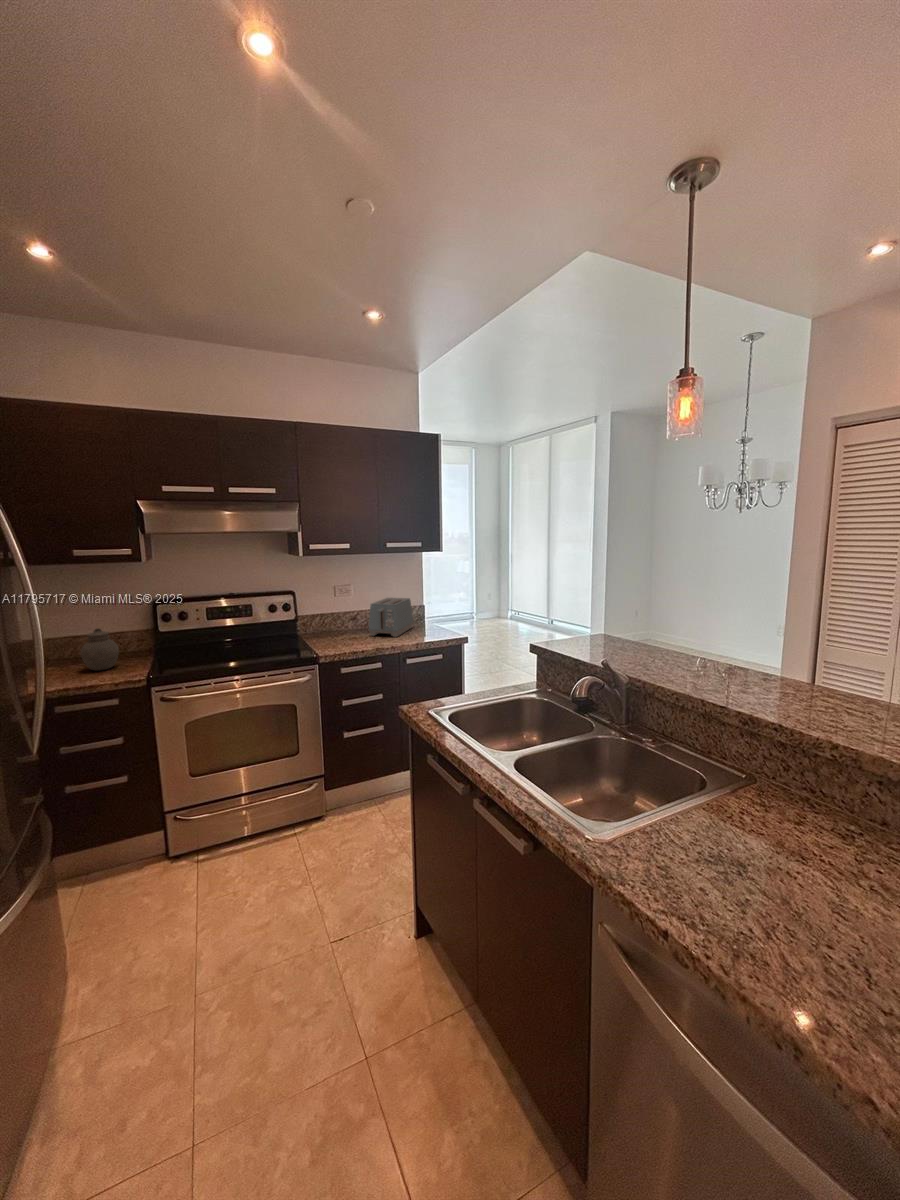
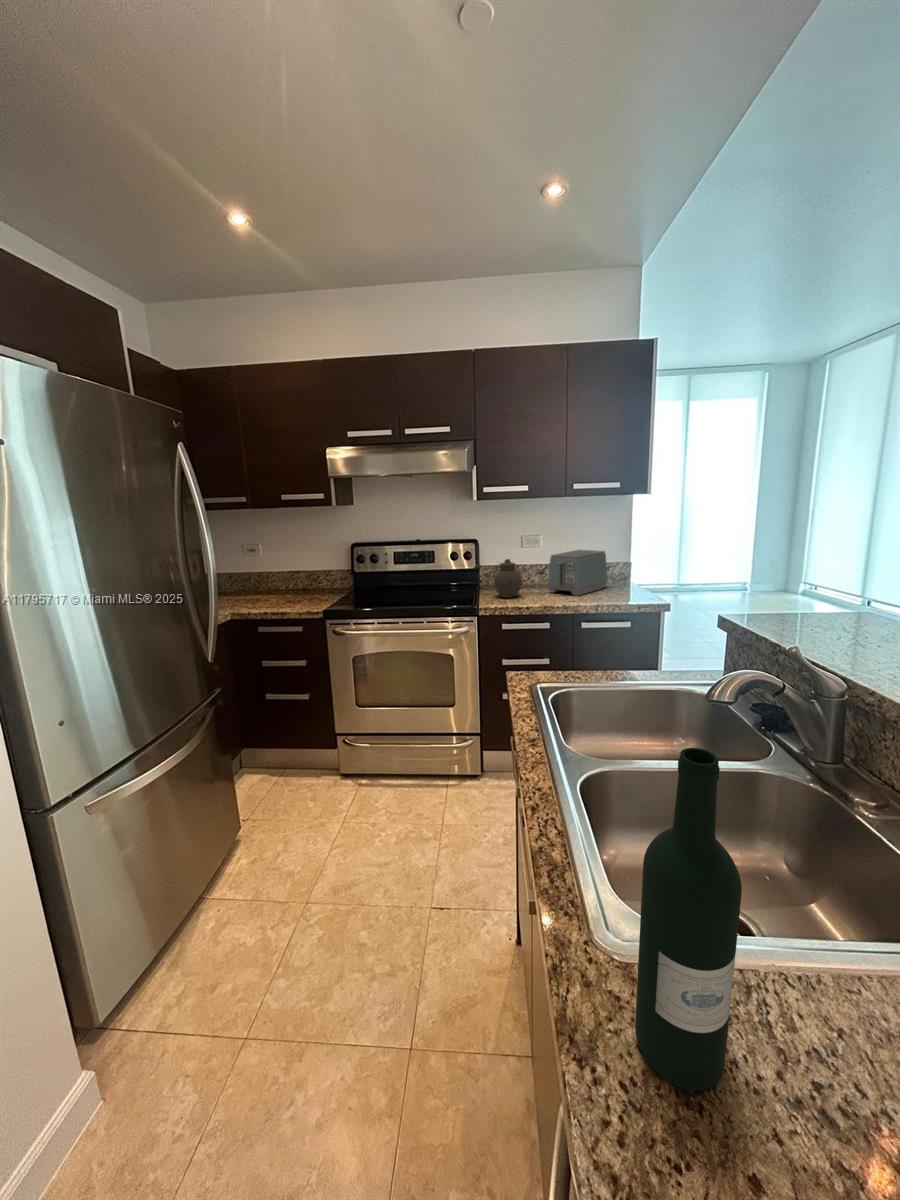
jar: present [81,628,119,671] -> present [494,559,522,598]
wine bottle: none [630,710,678,874] -> present [635,748,742,1091]

